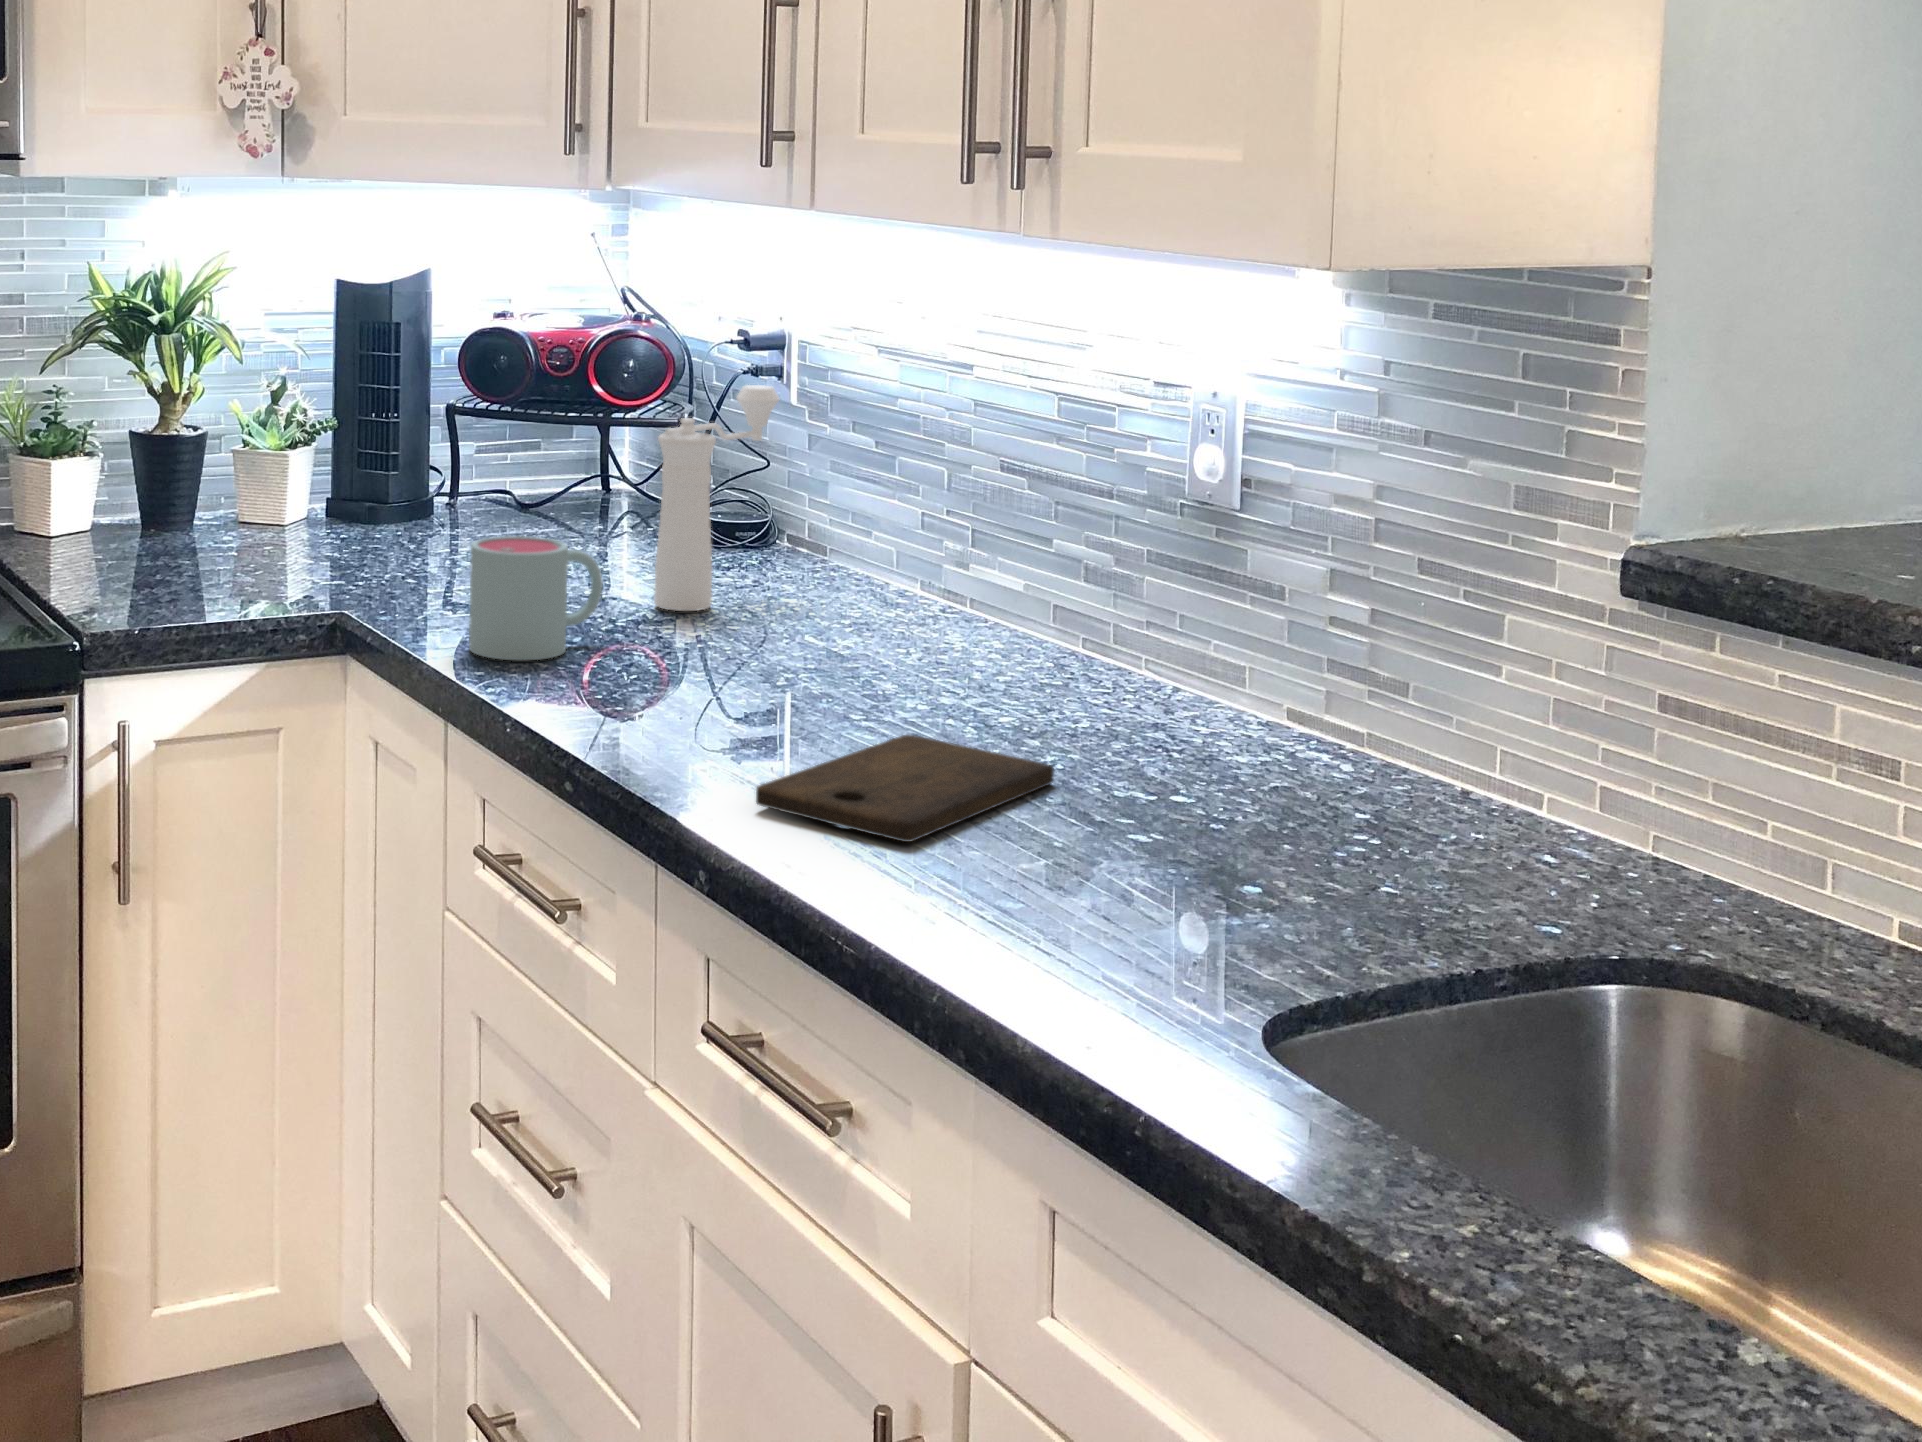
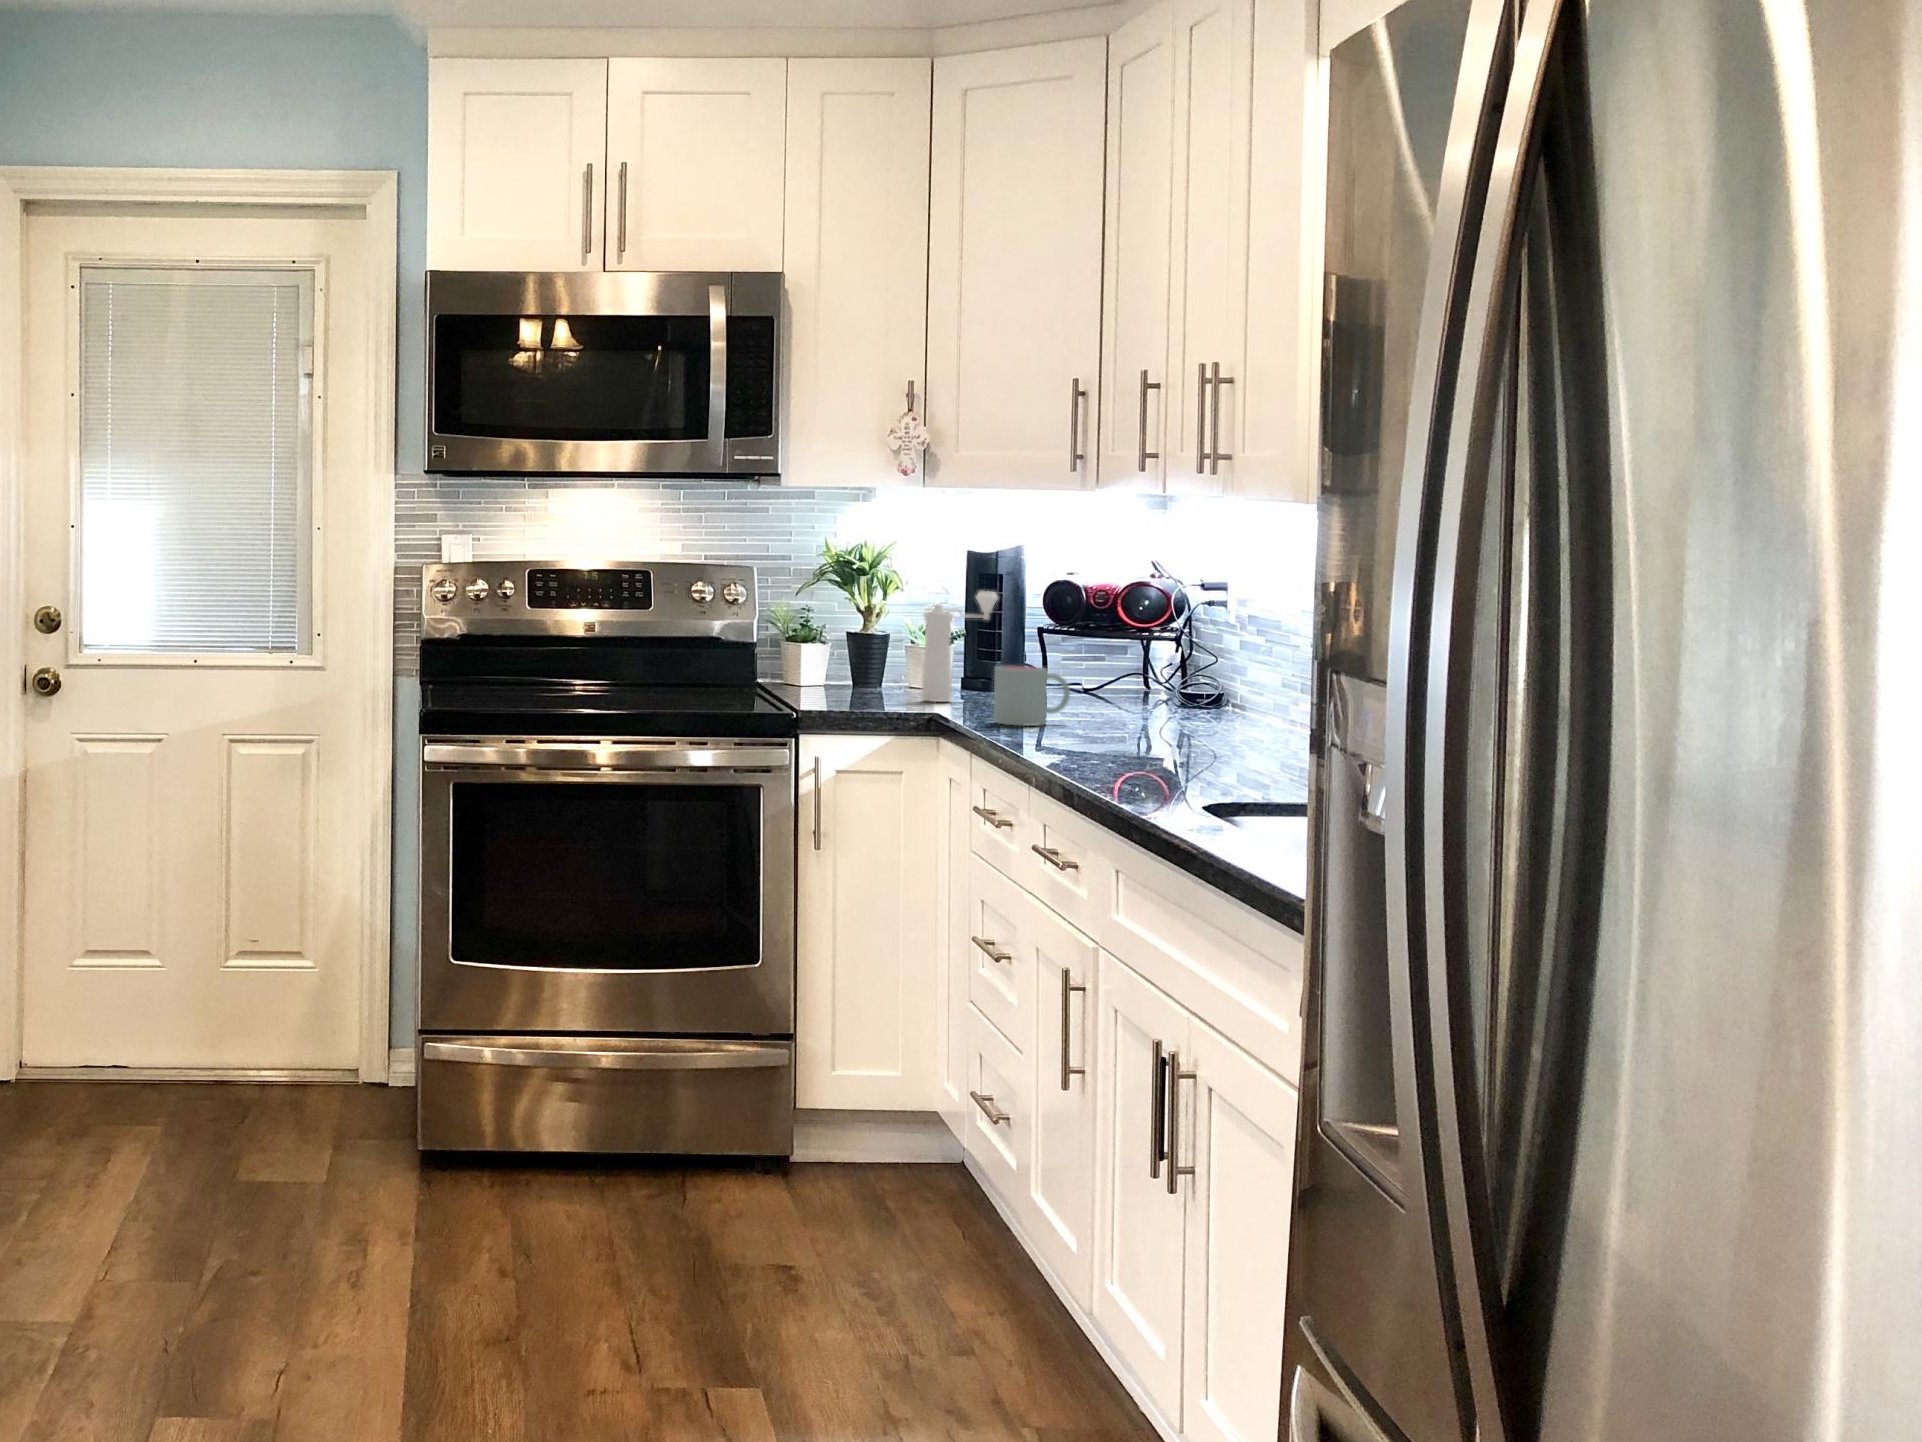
pepper mill: present [654,385,779,611] -> present [922,591,998,702]
cutting board: present [756,735,1054,842] -> none [1084,745,1252,768]

